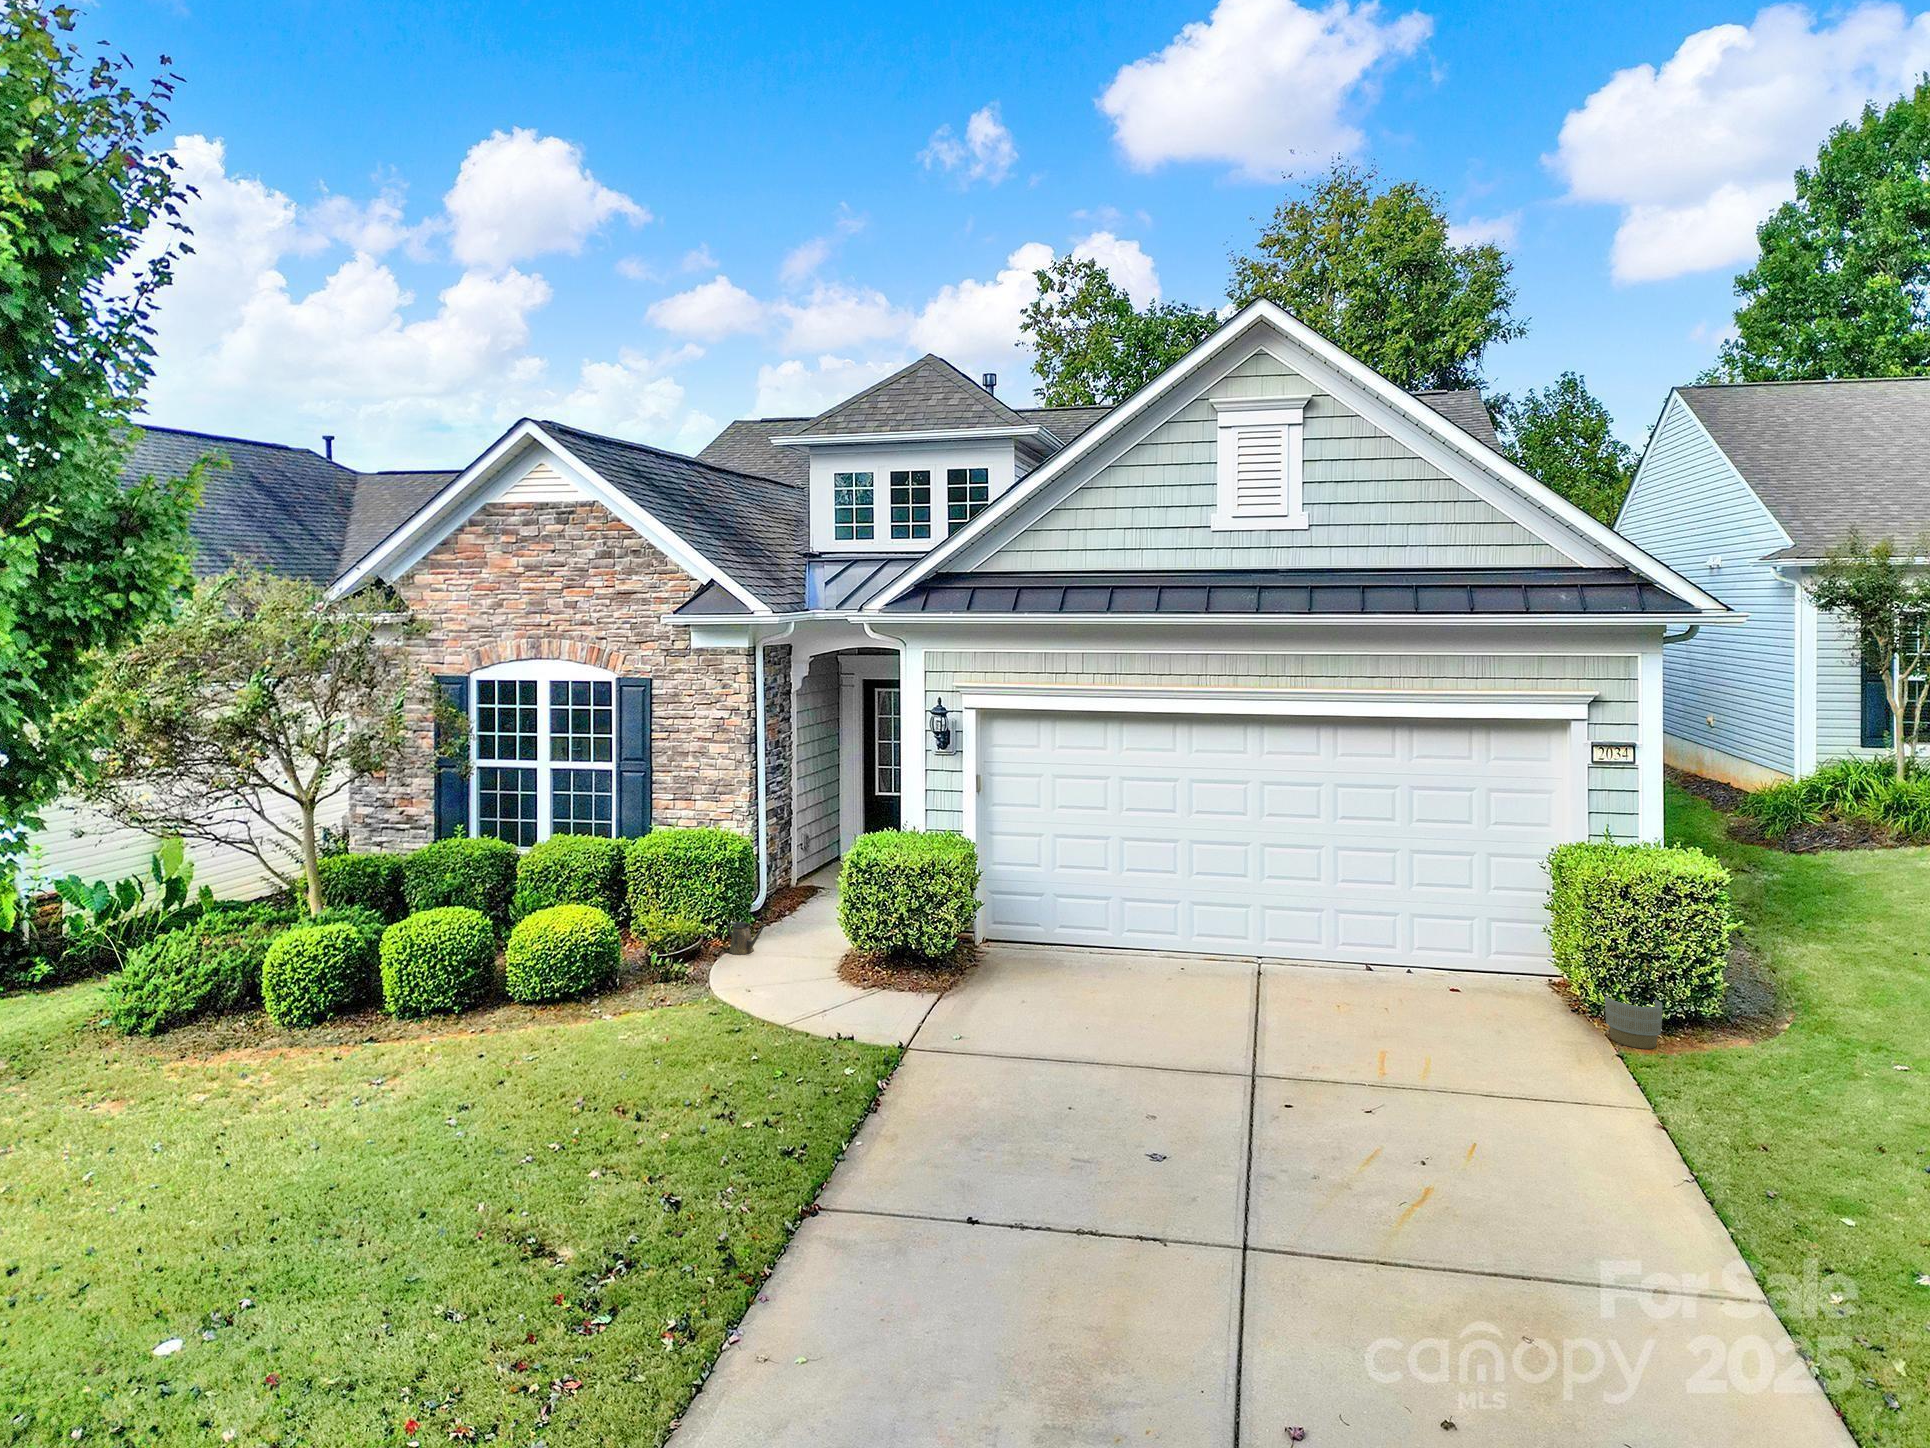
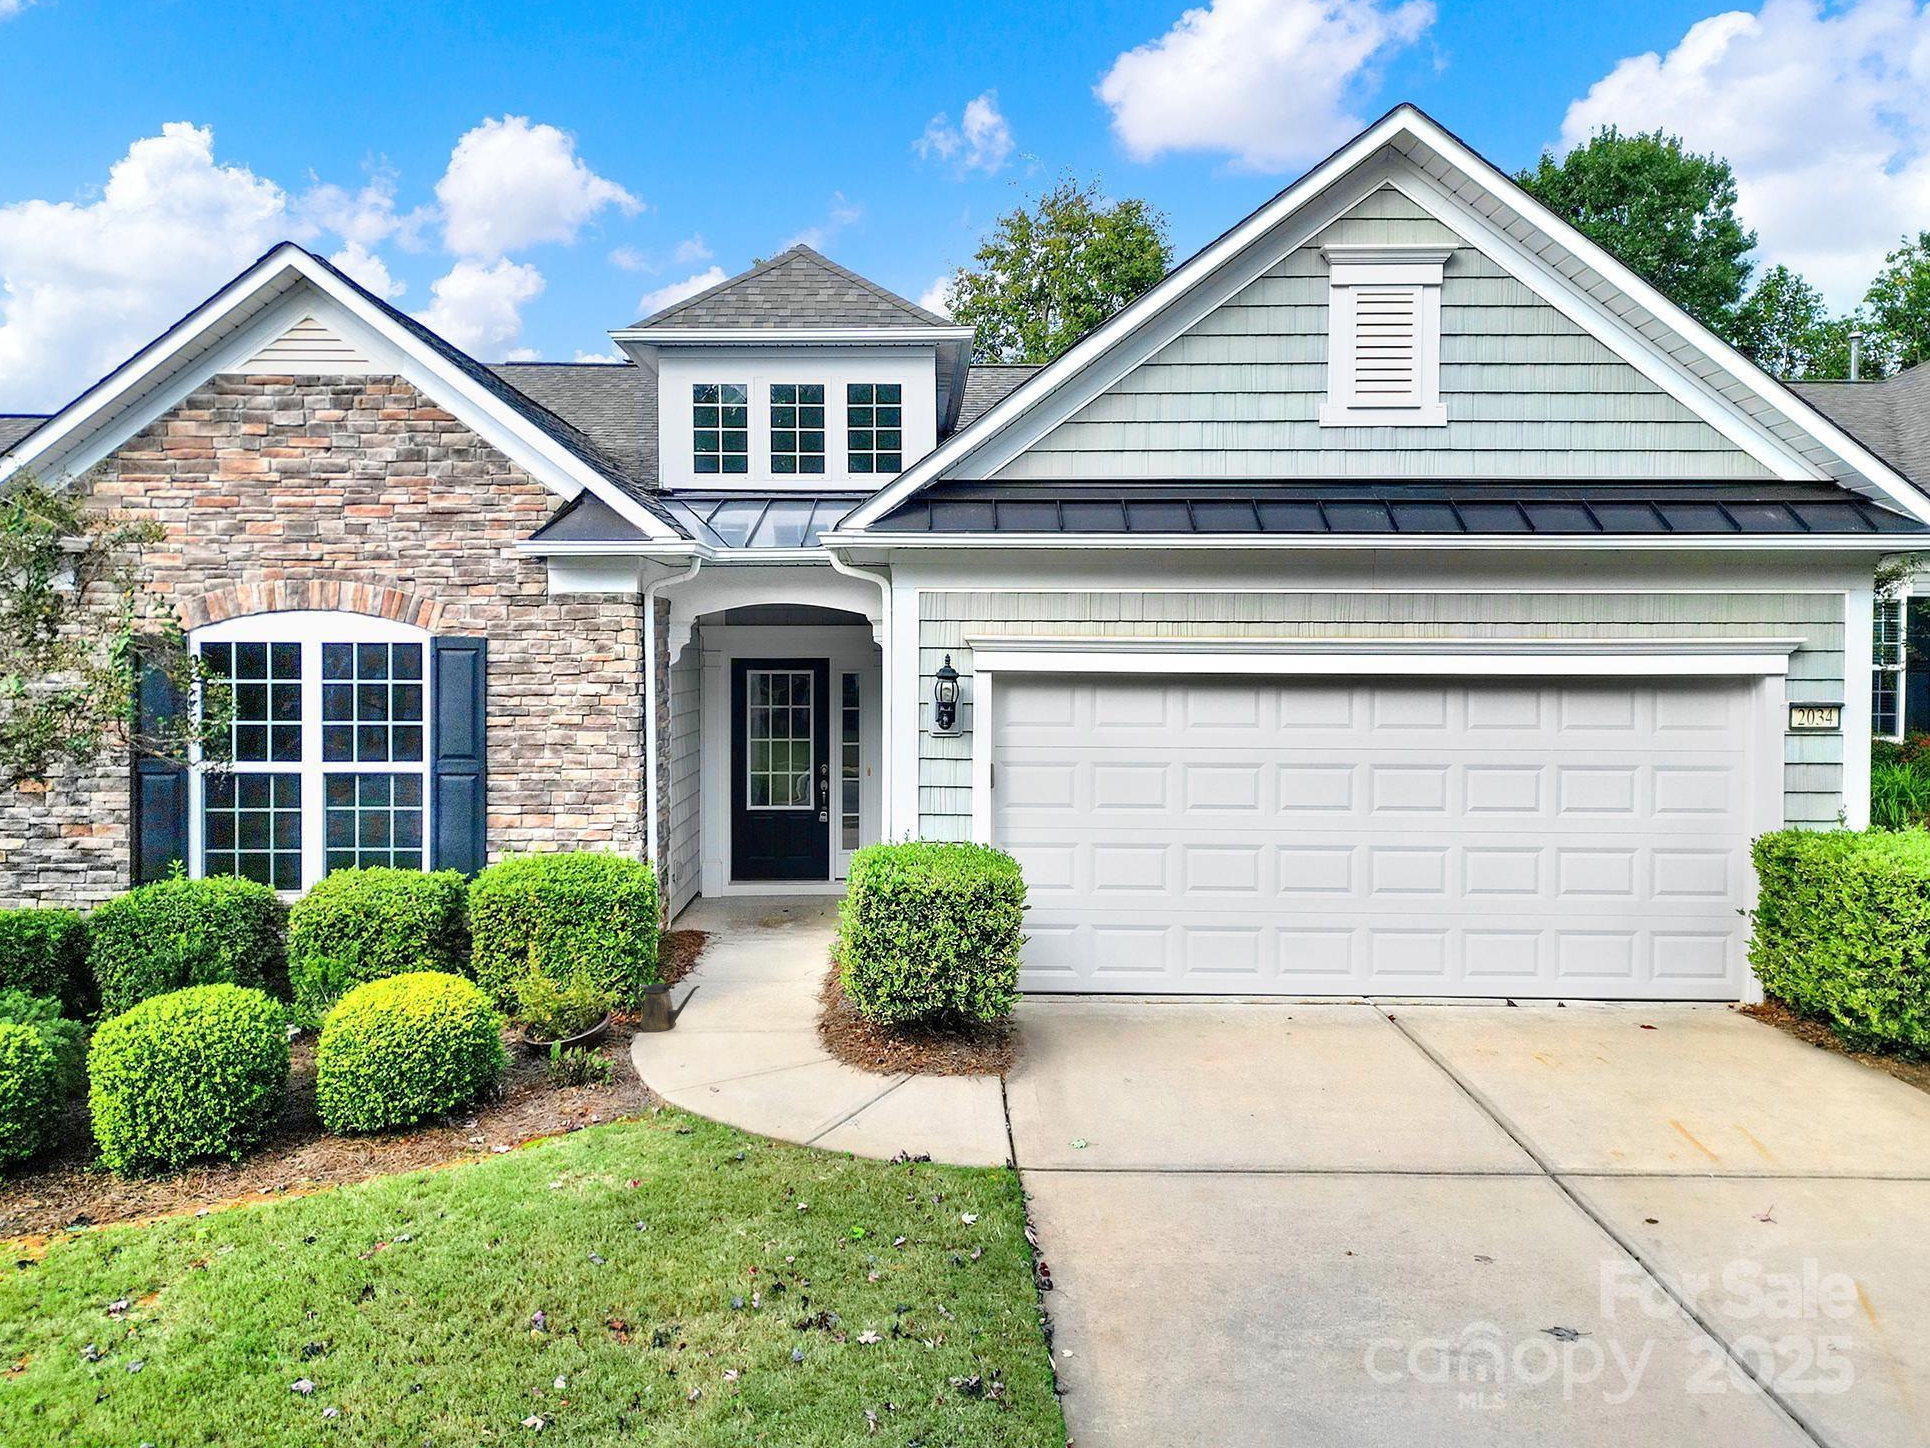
planter: present [1605,996,1662,1049] -> none [1789,1003,1860,1069]

